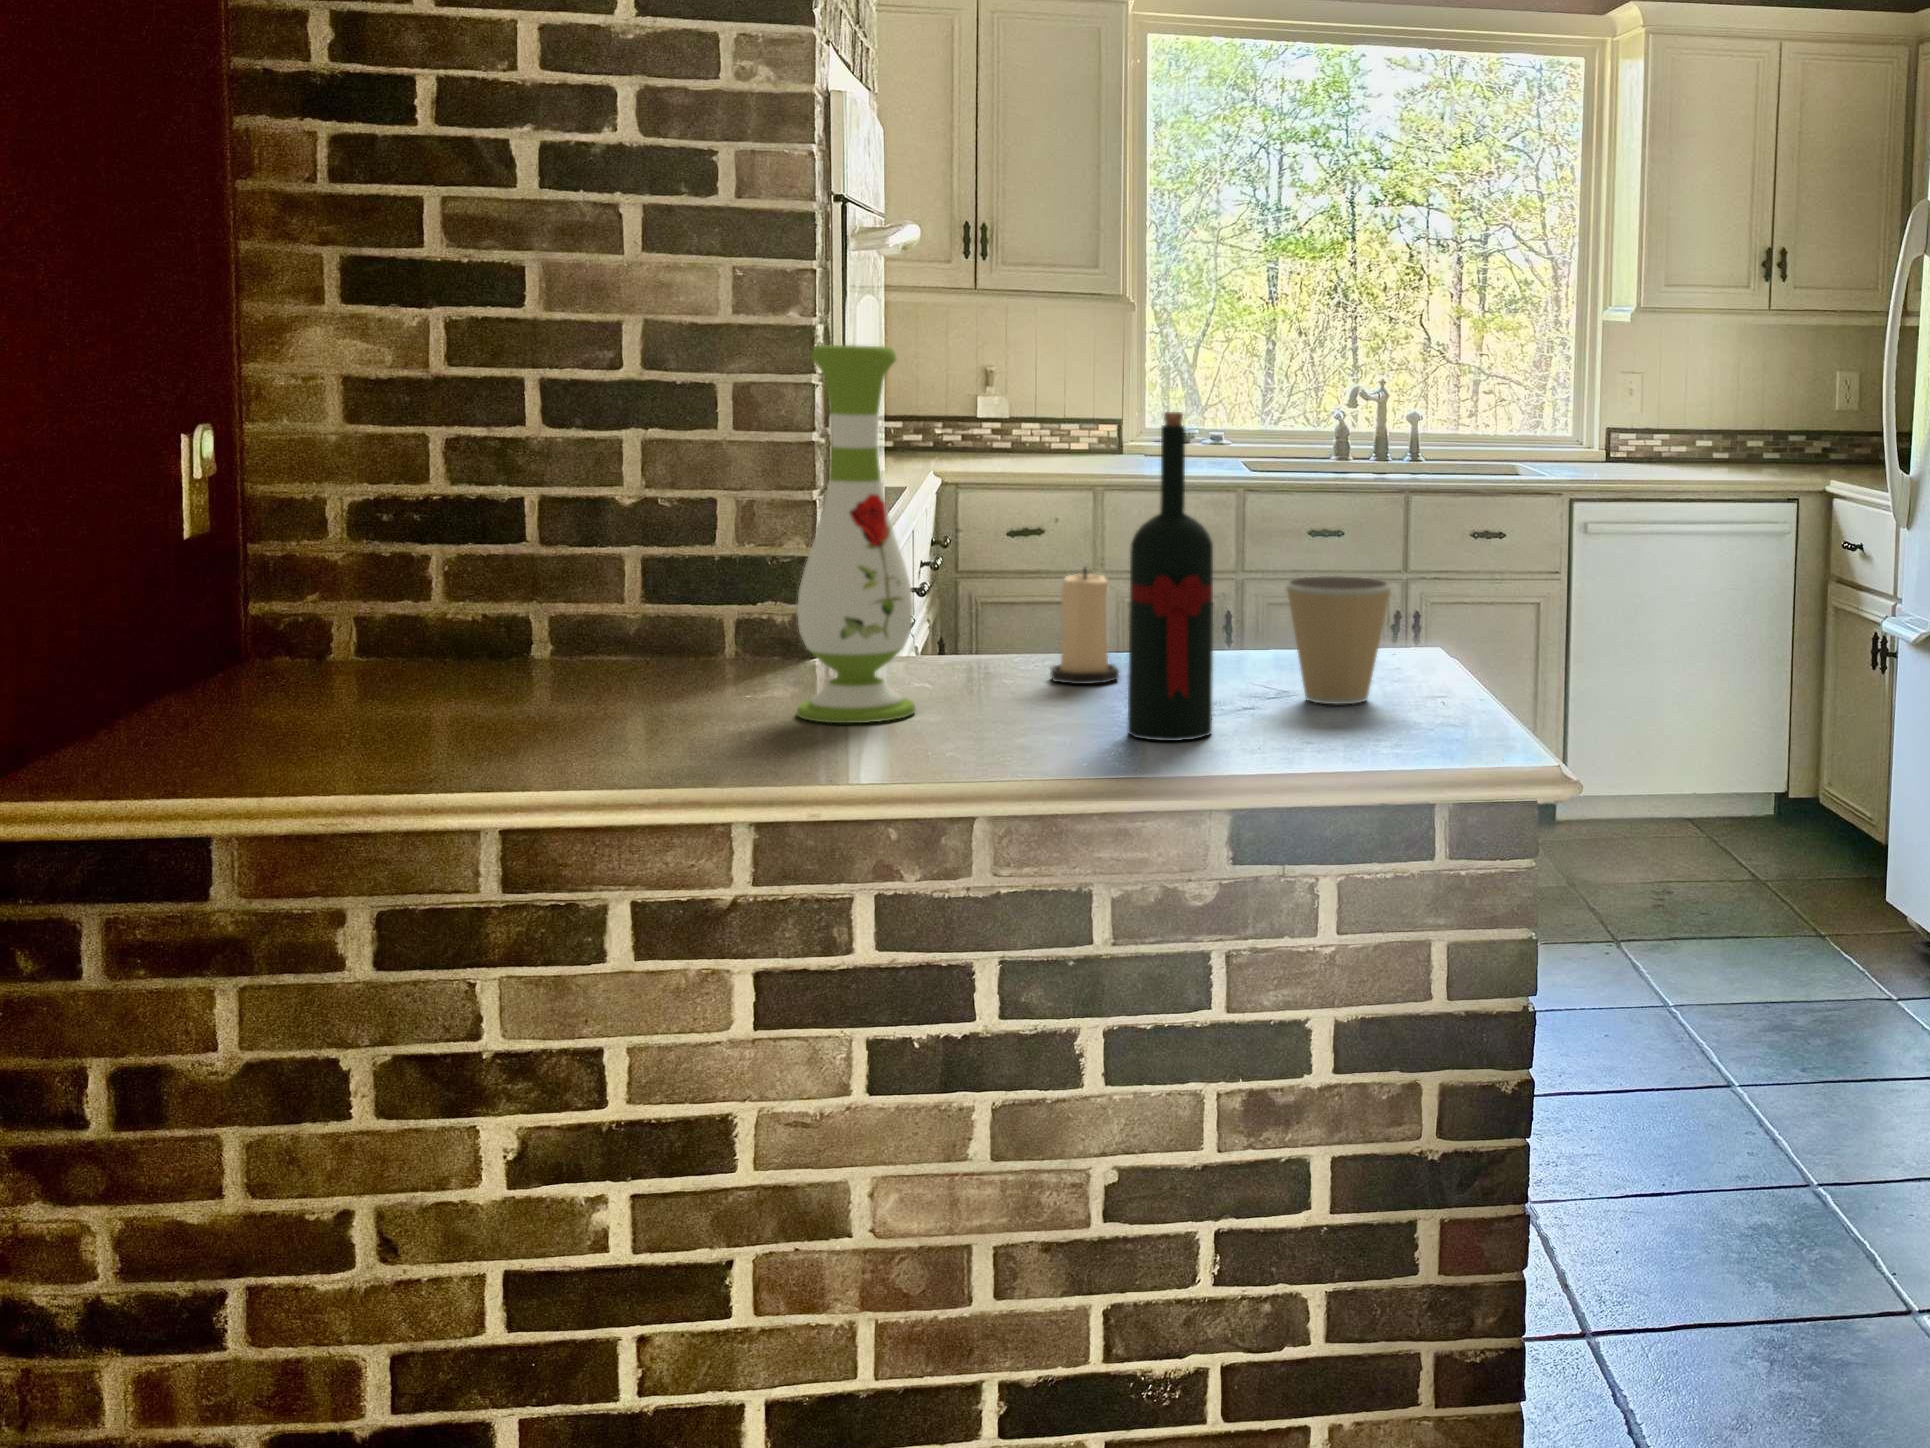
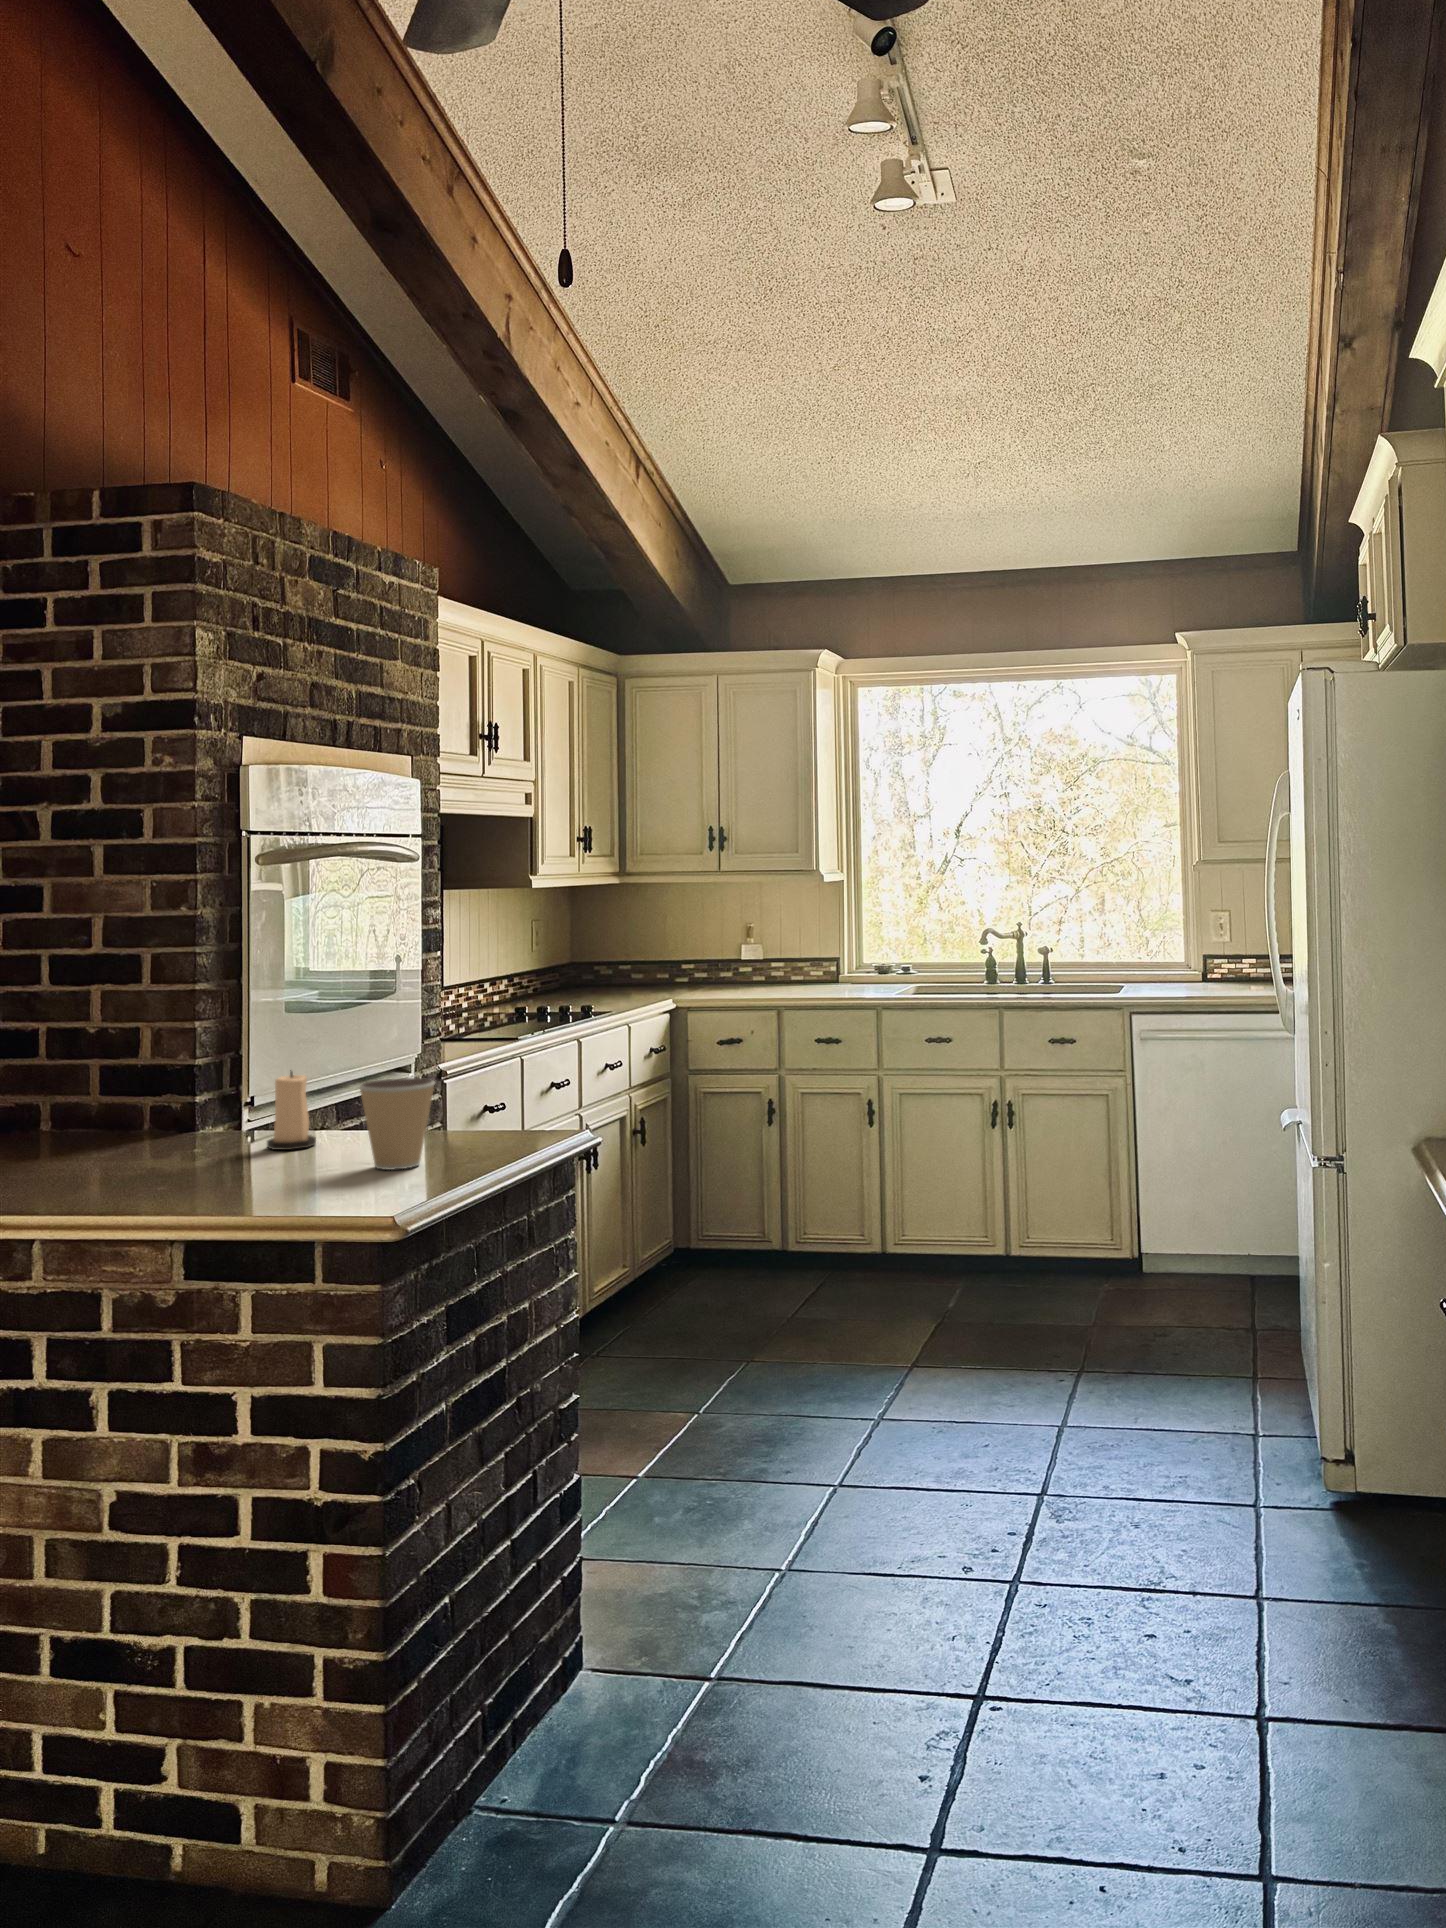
vase: present [797,345,915,723] -> none [59,930,140,1171]
wine bottle: present [1128,412,1213,741] -> none [197,969,258,1190]

